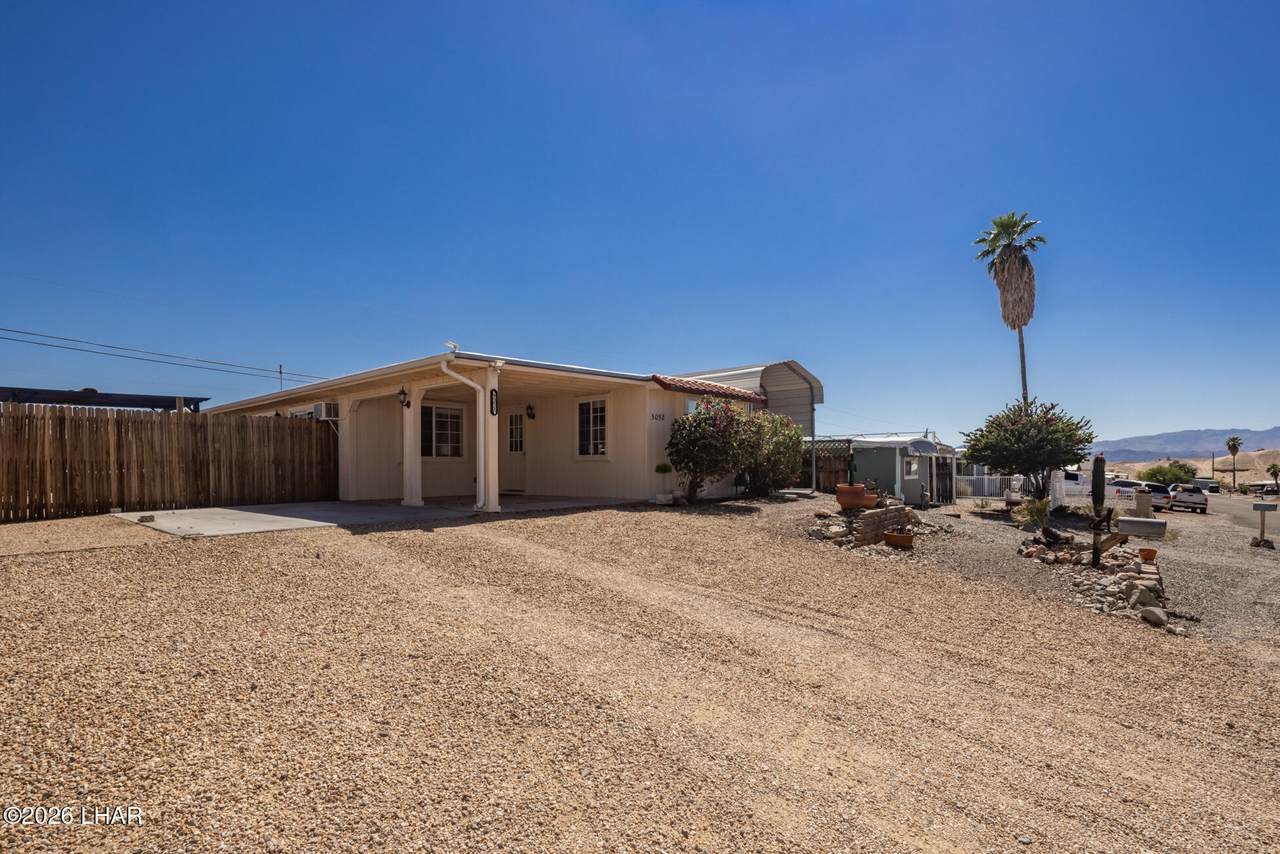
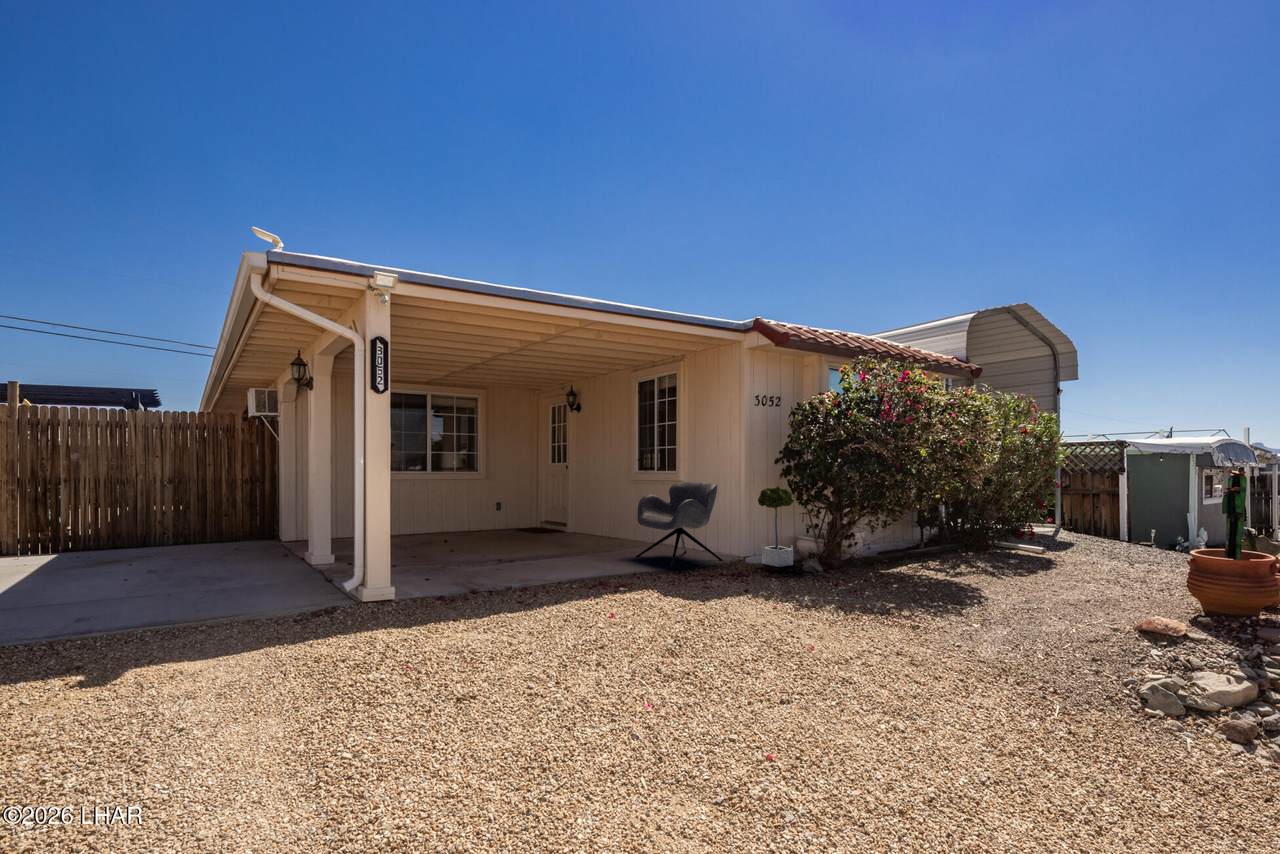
armchair: none [587,461,636,505] -> present [636,481,724,566]

